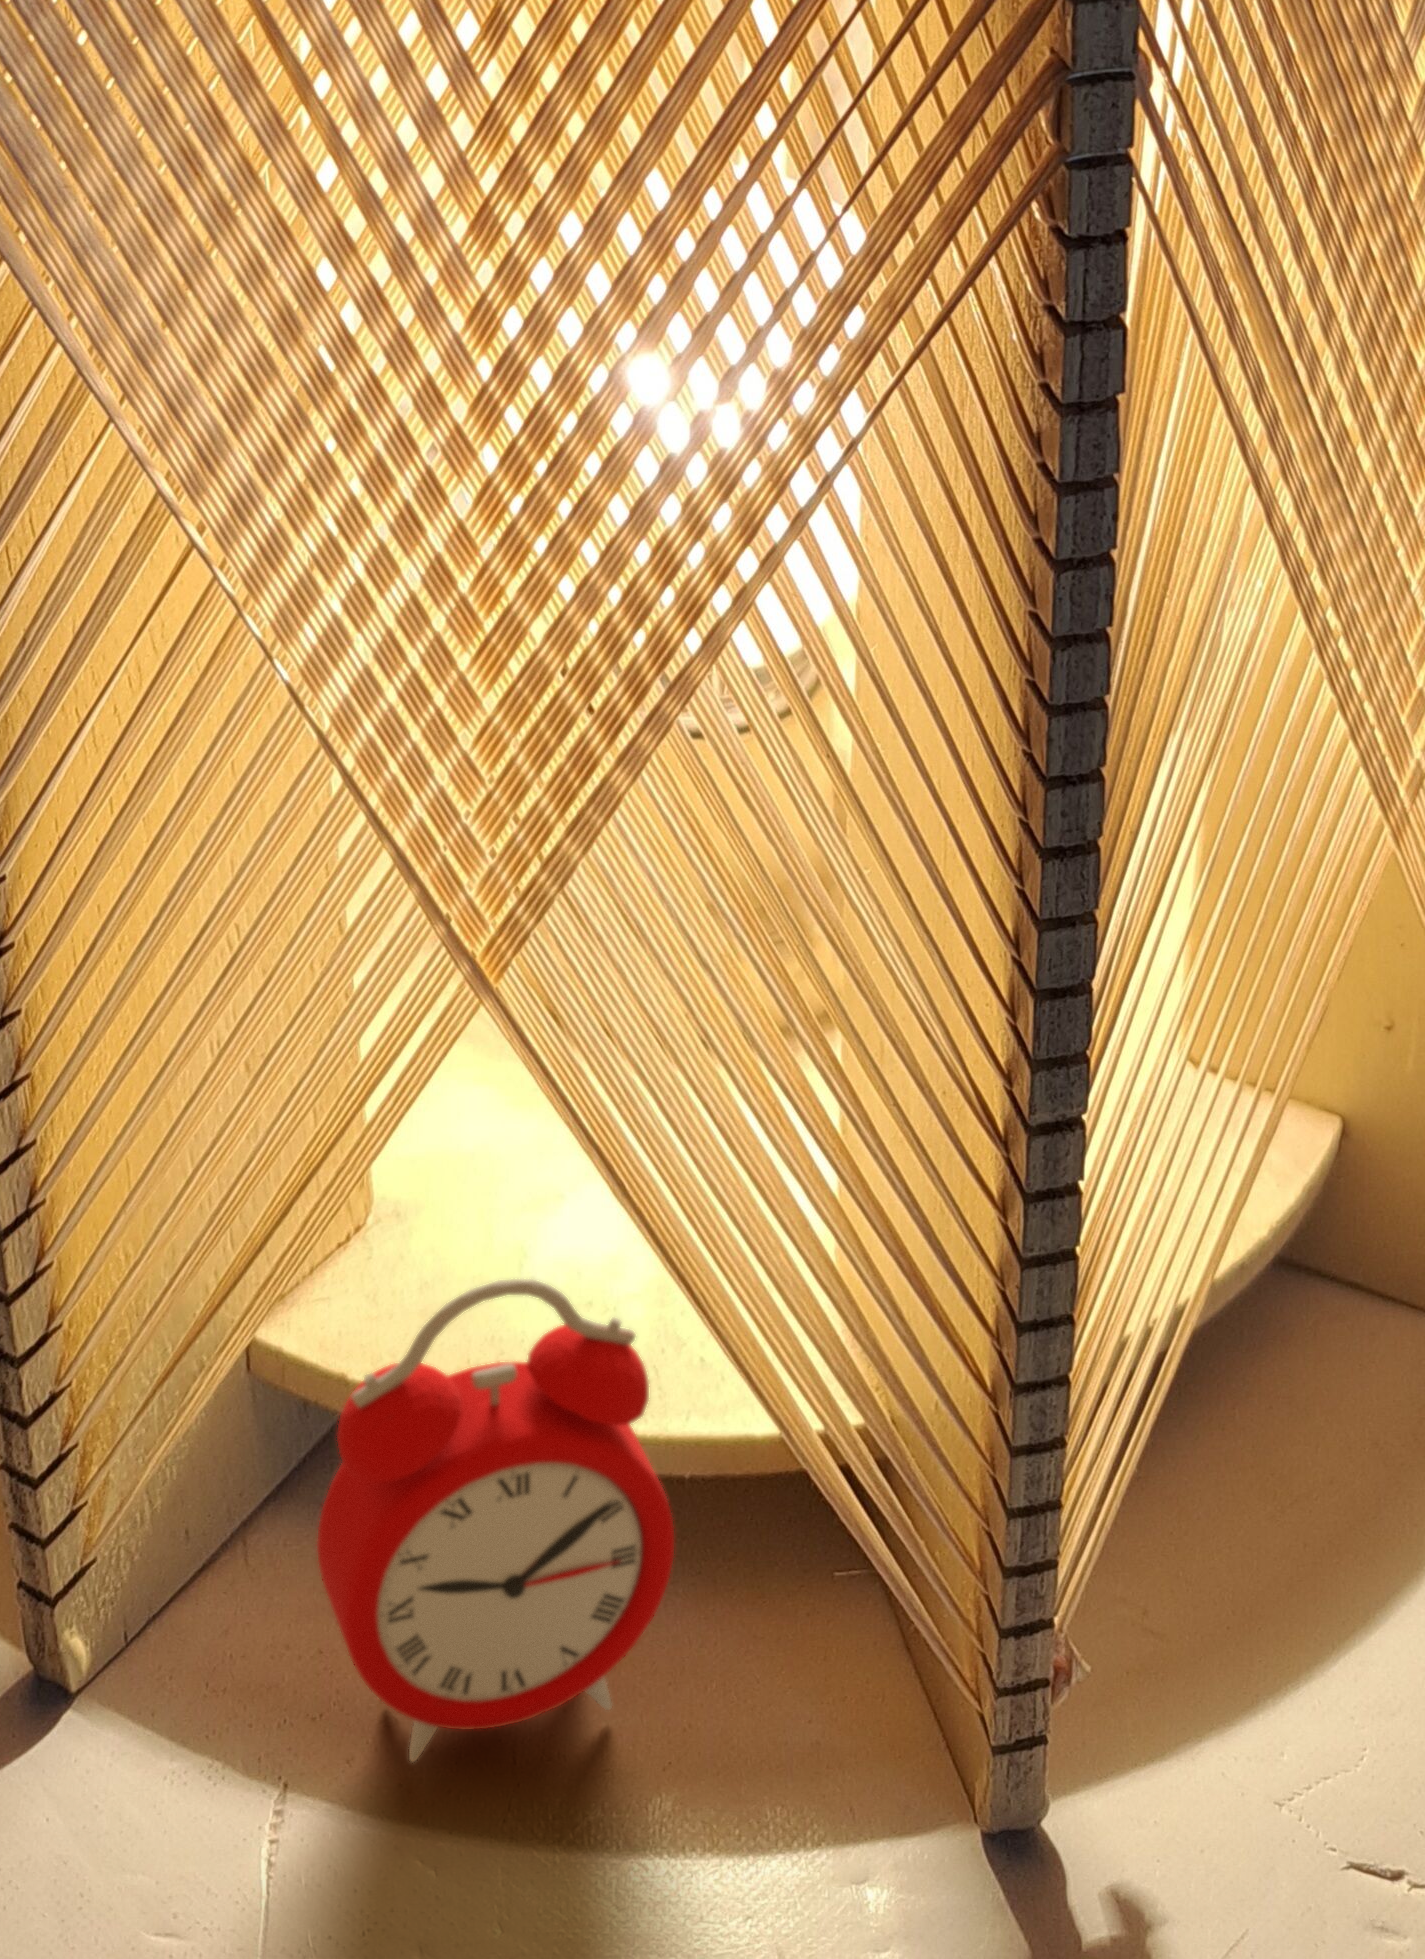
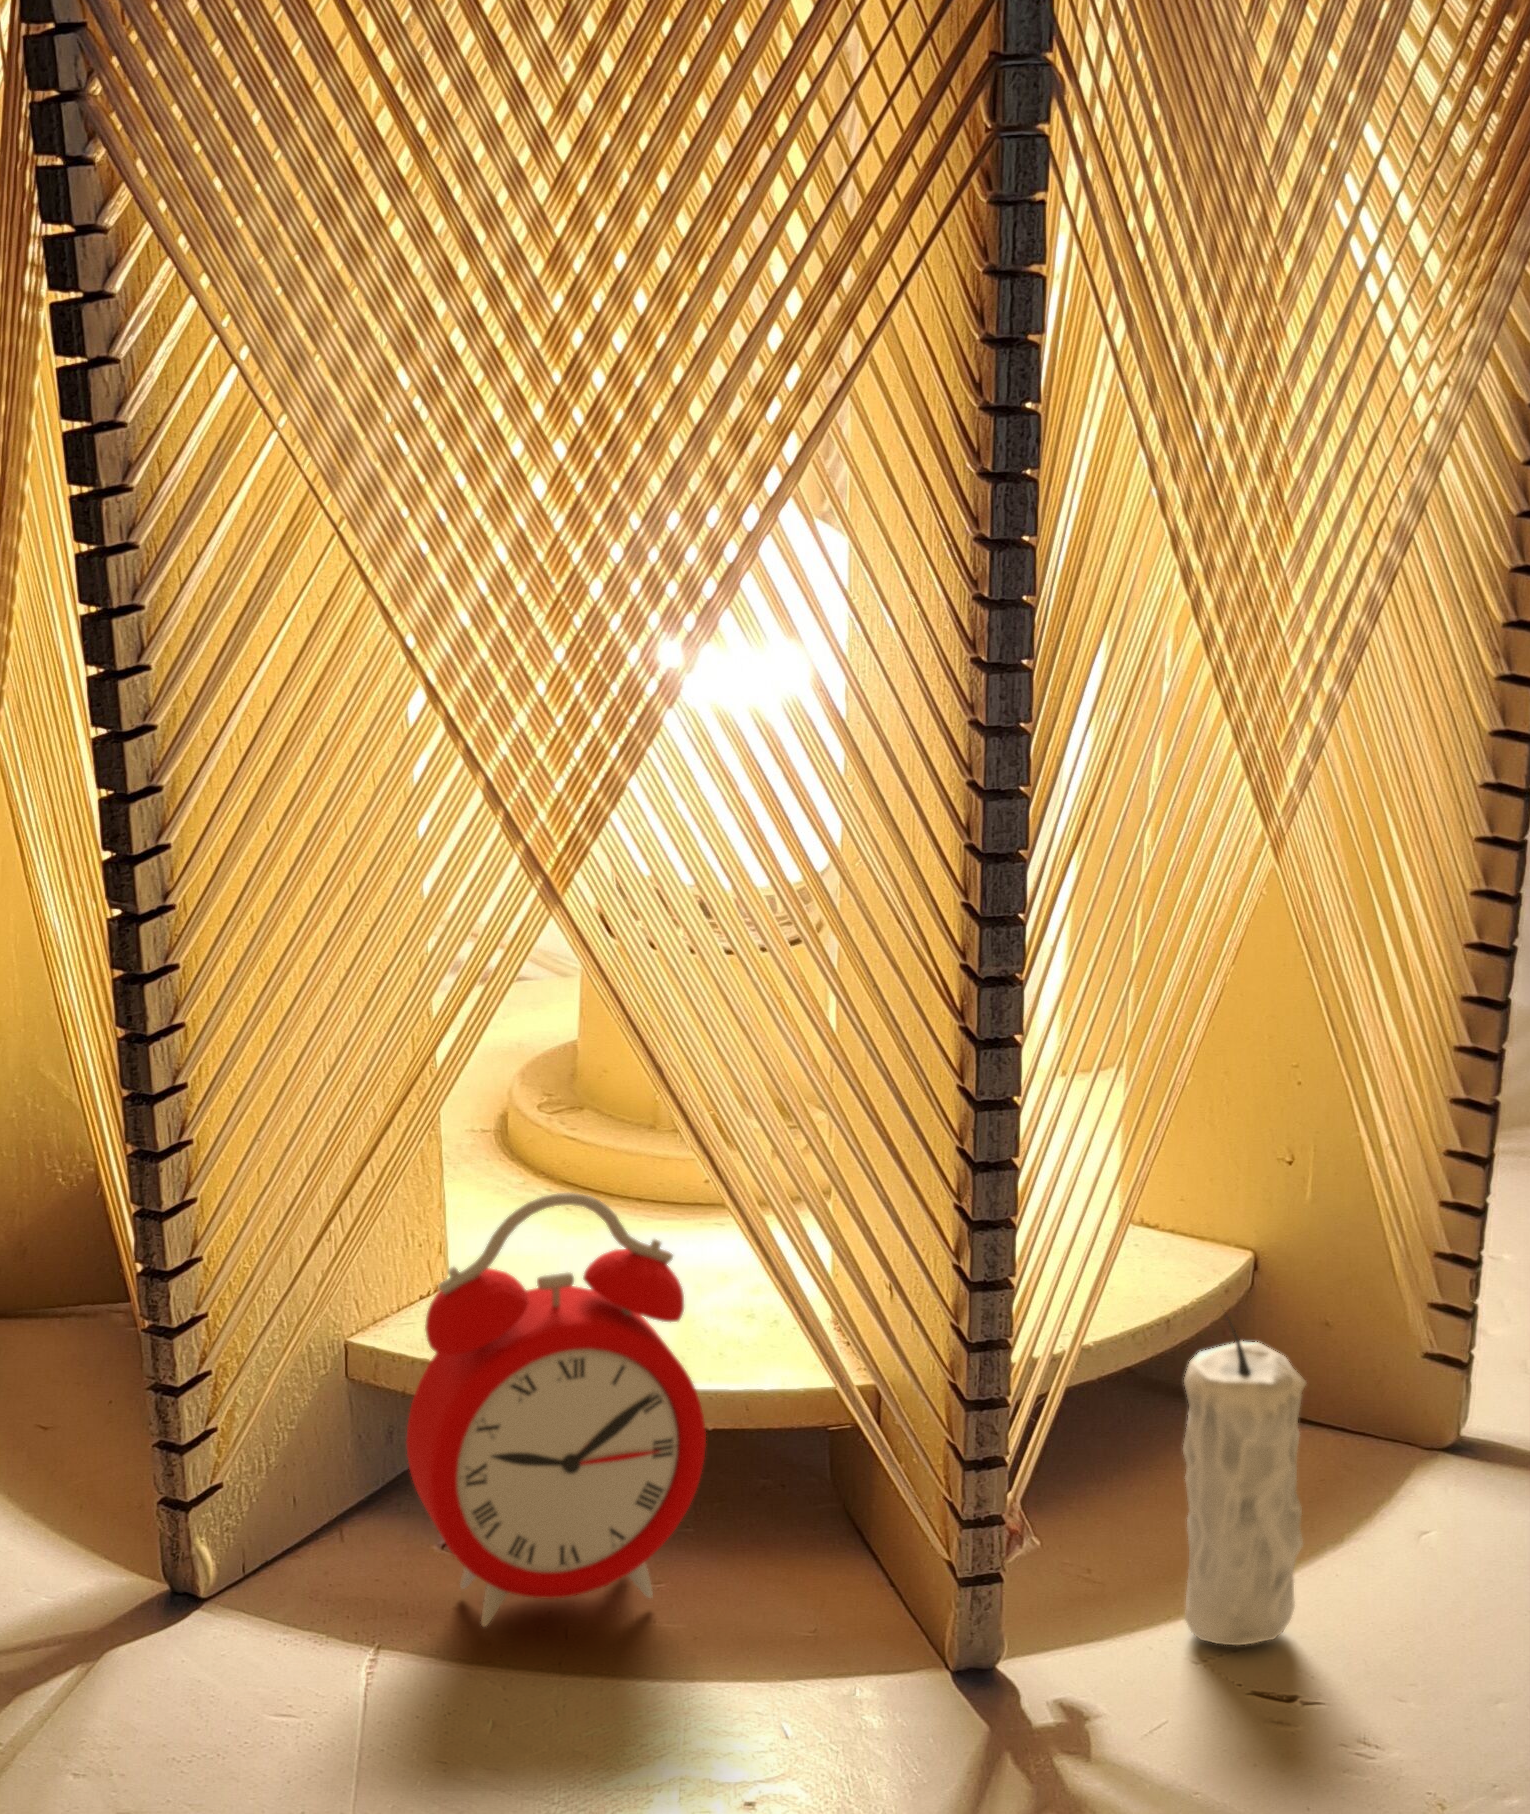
candle: none [1241,1416,1396,1792] -> present [1183,1312,1306,1645]

